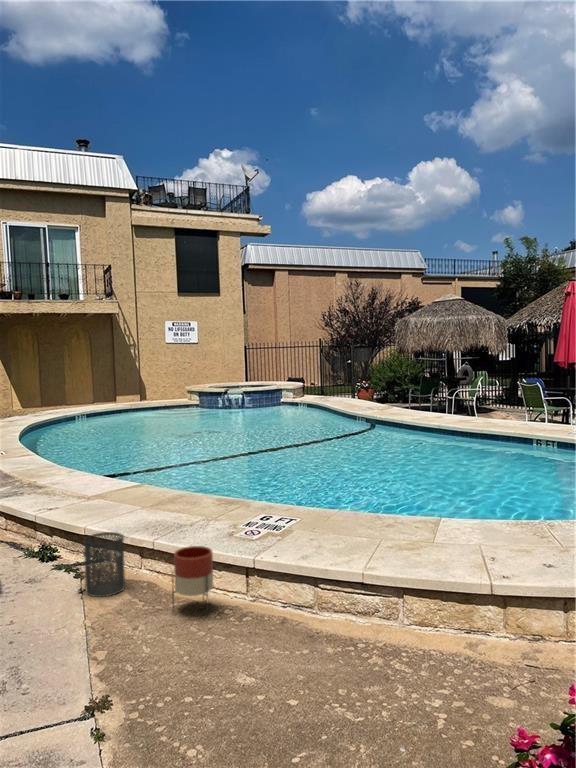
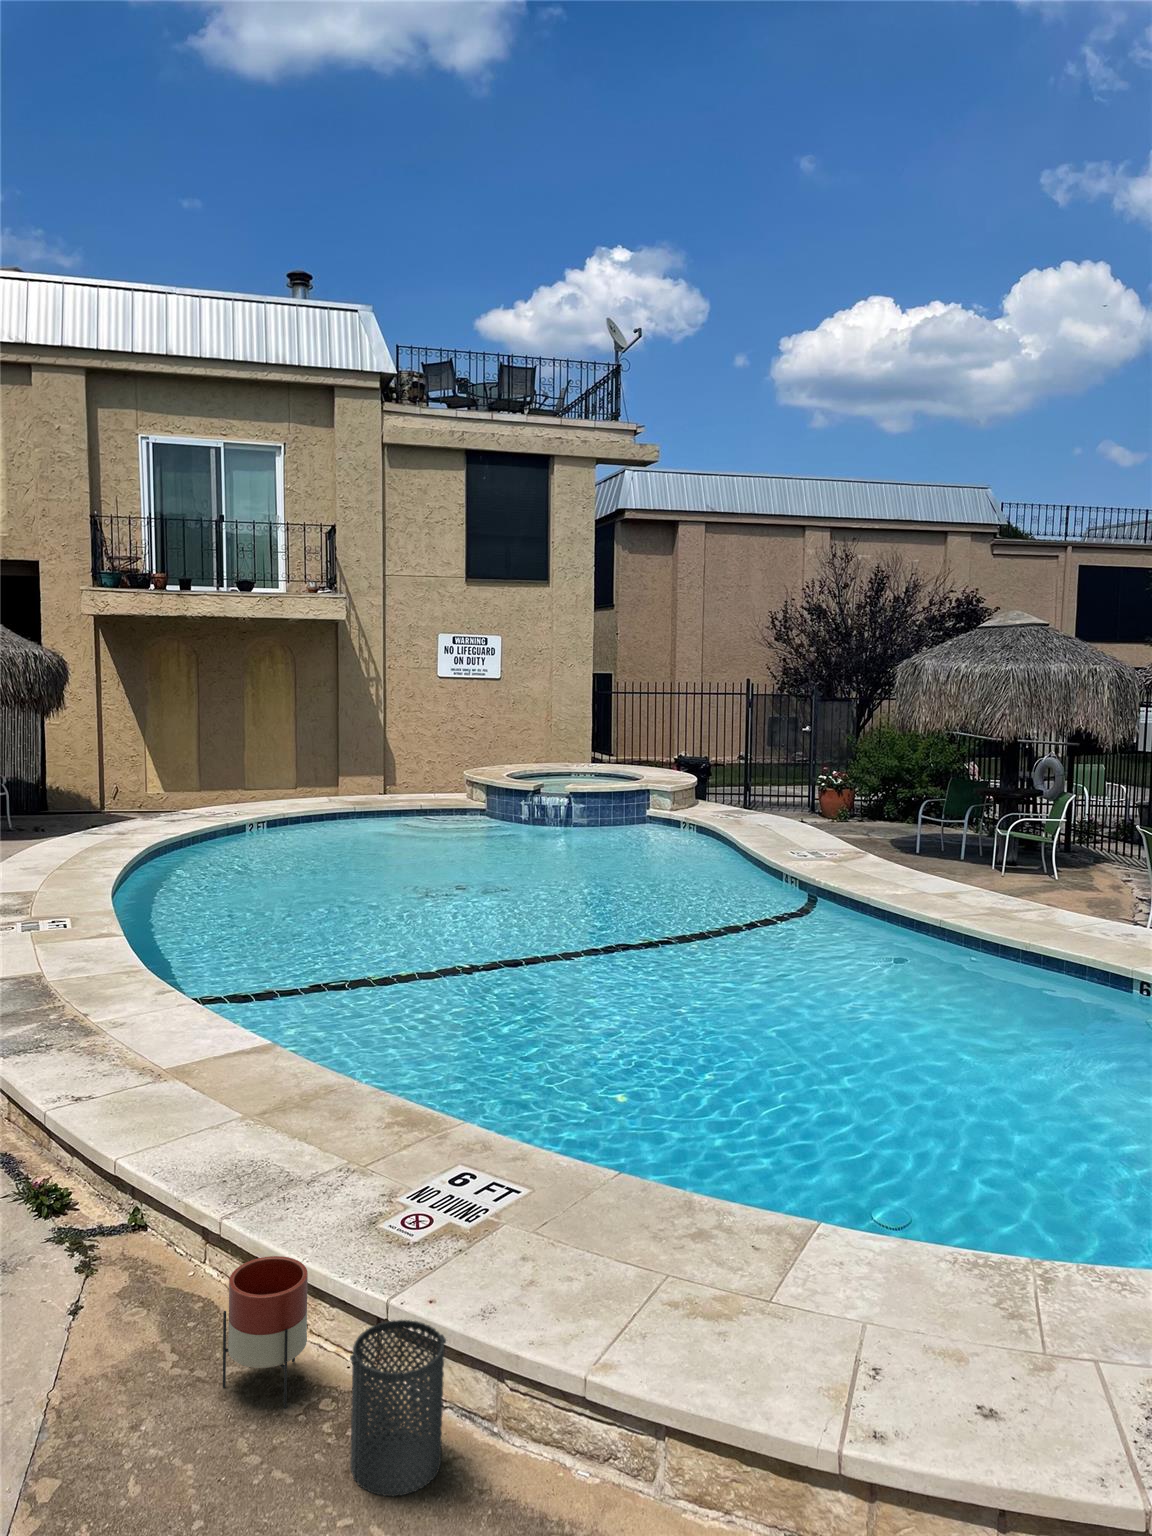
trash can: present [83,532,125,597] -> present [350,1320,446,1497]

